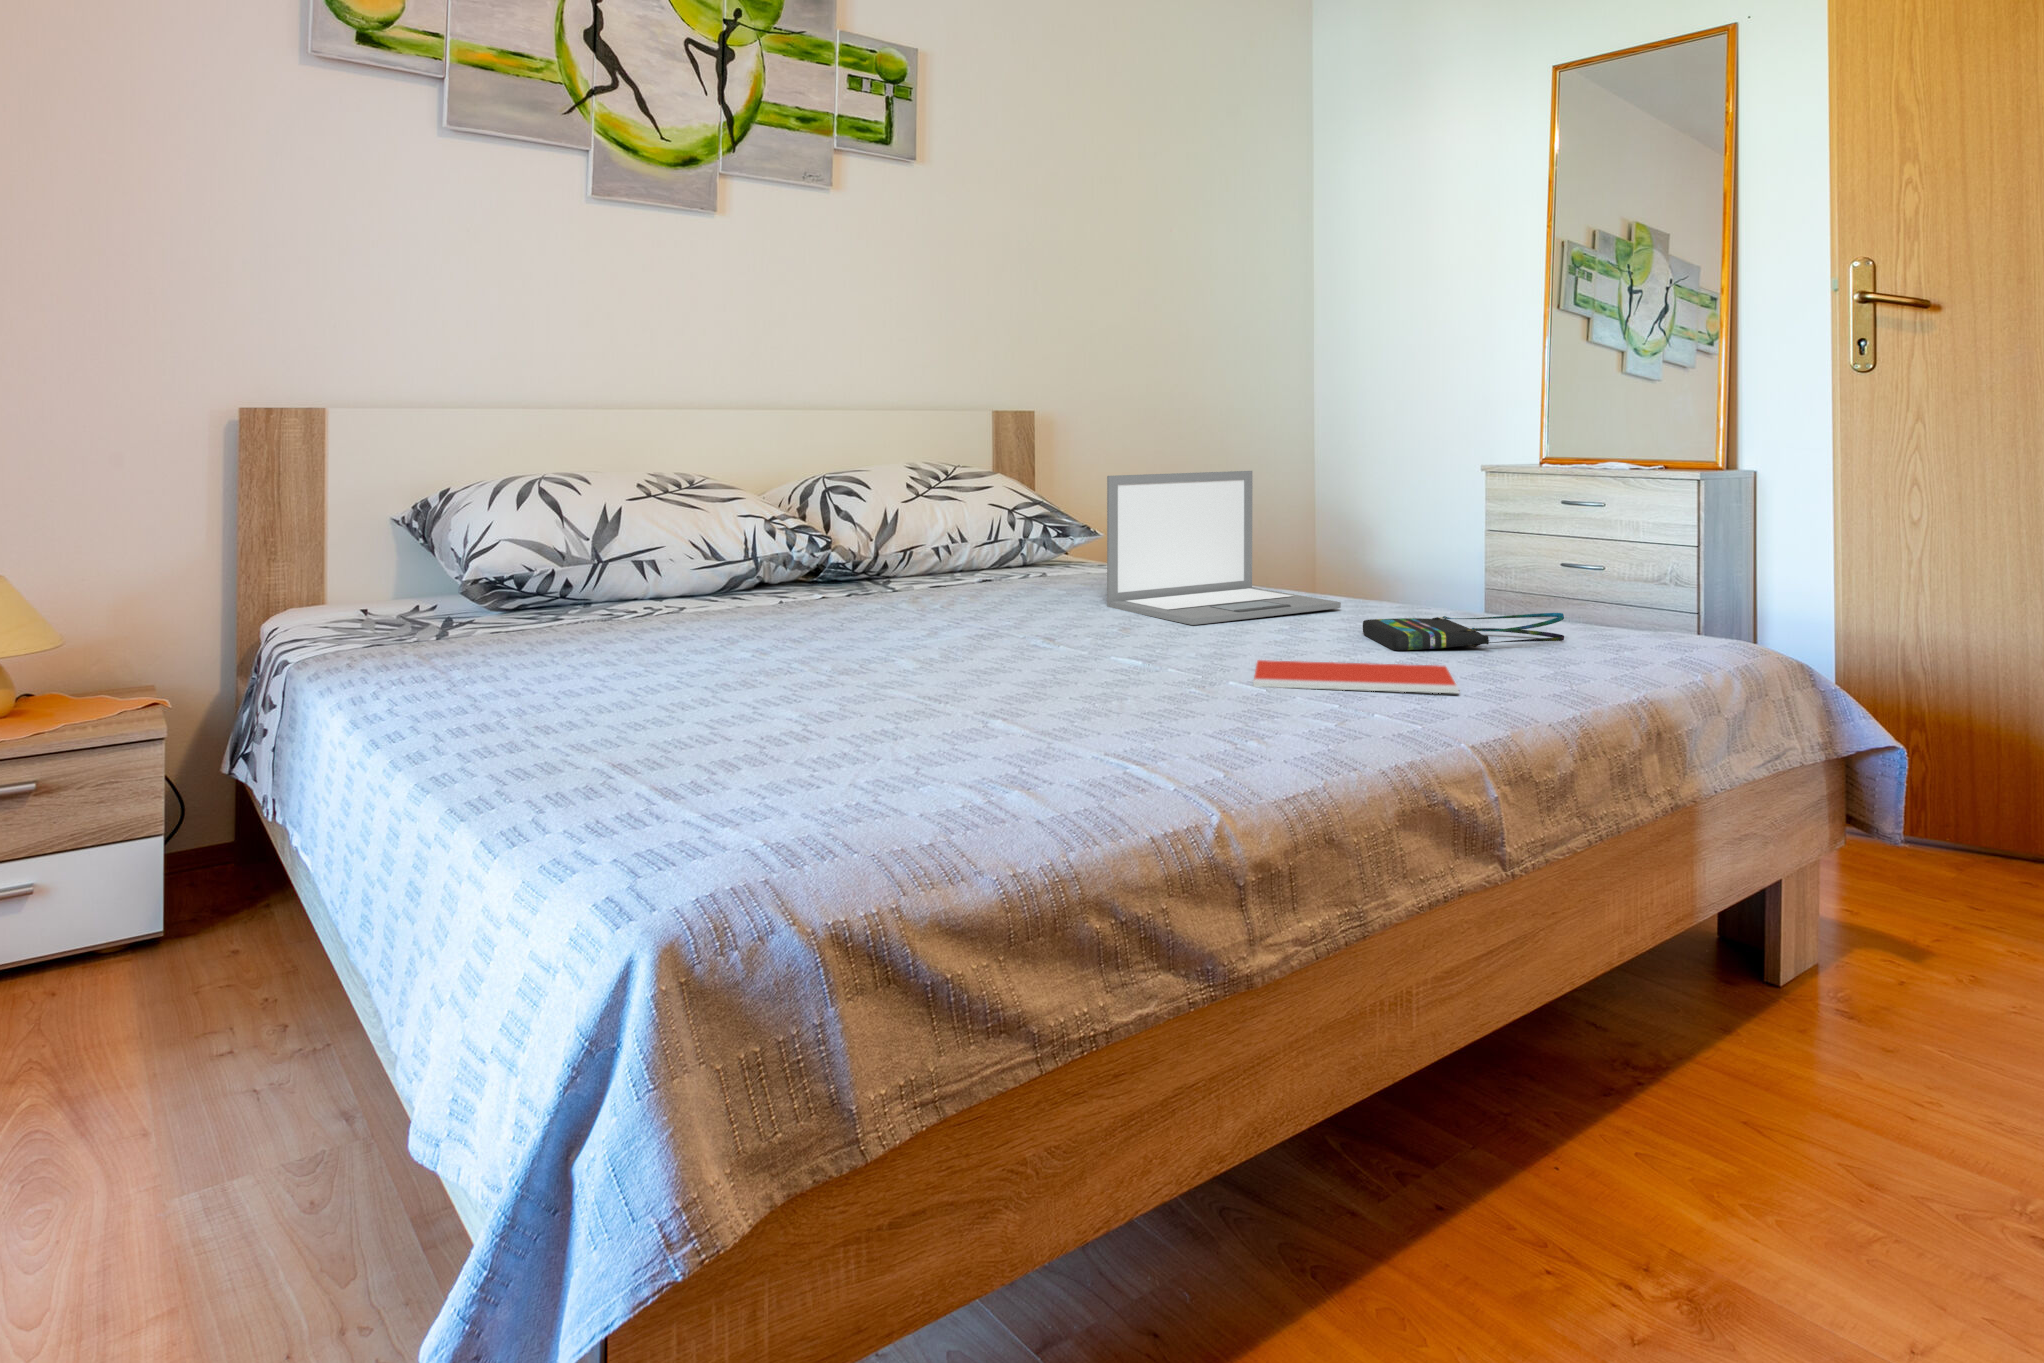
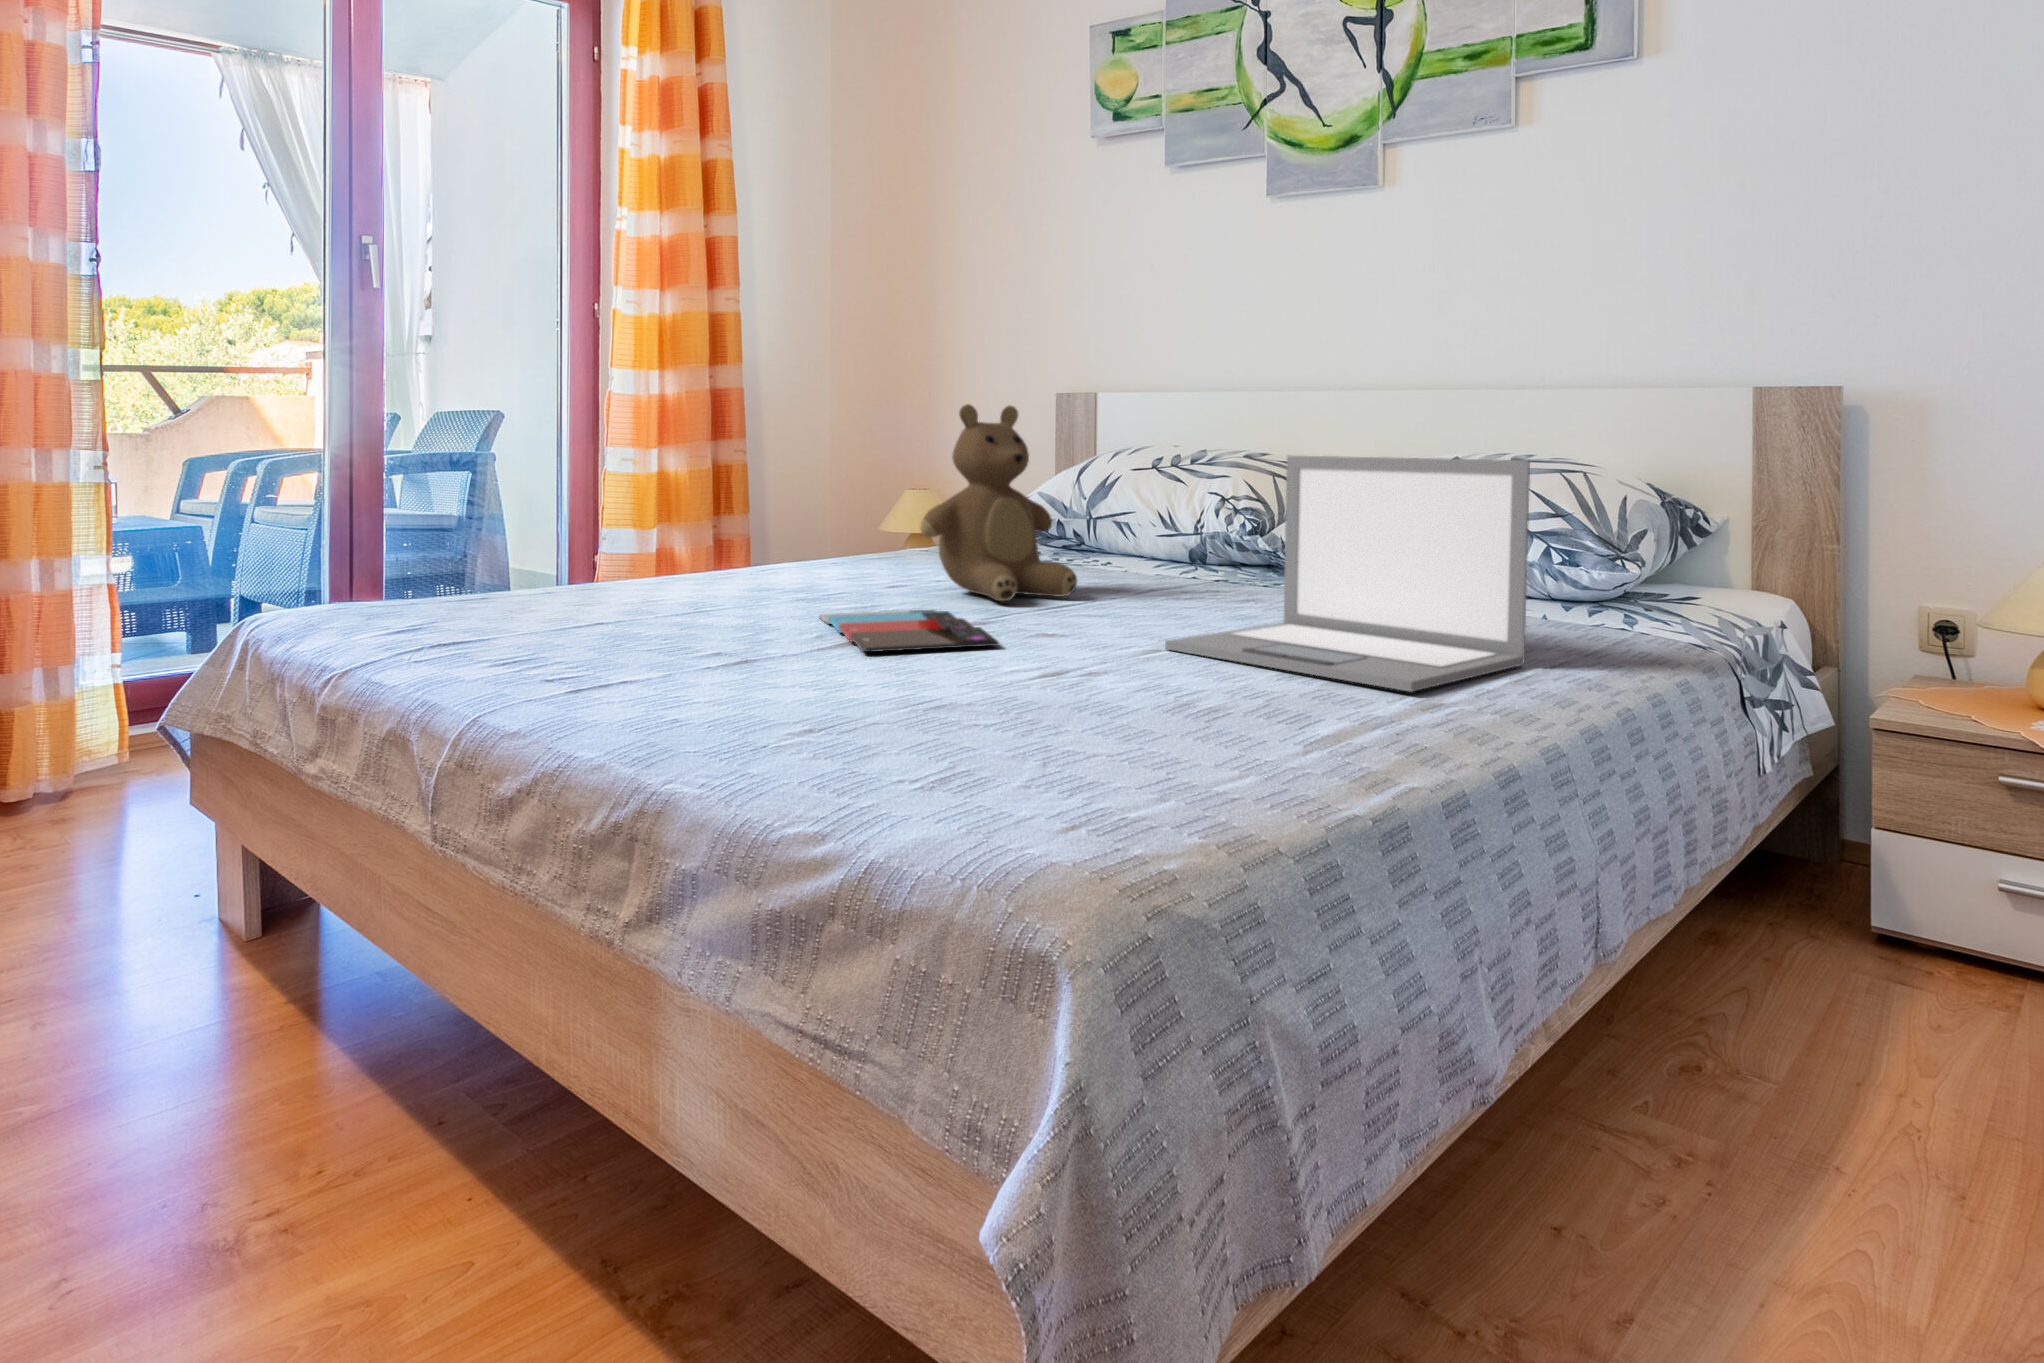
teddy bear: none [821,440,966,639] -> present [920,404,1077,601]
tote bag: present [1363,613,1564,650] -> none [1026,676,1243,786]
smartphone: none [986,640,1219,675] -> present [819,610,999,652]
notebook: present [1253,660,1459,693] -> none [698,660,907,716]

